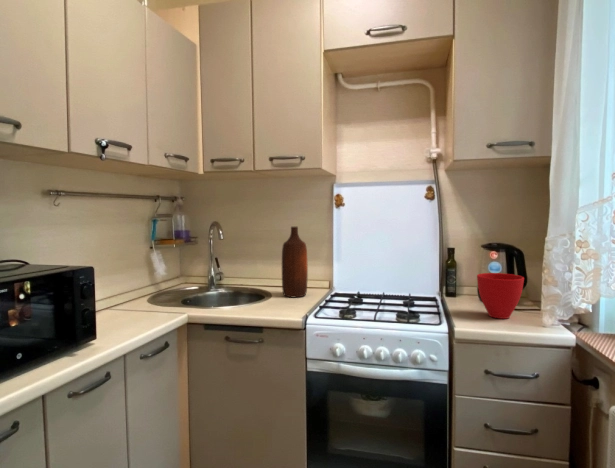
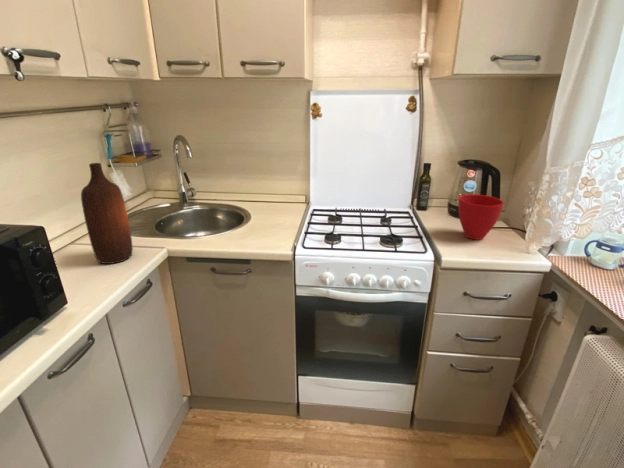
bottle: present [282,227,308,297] -> present [81,163,133,264]

